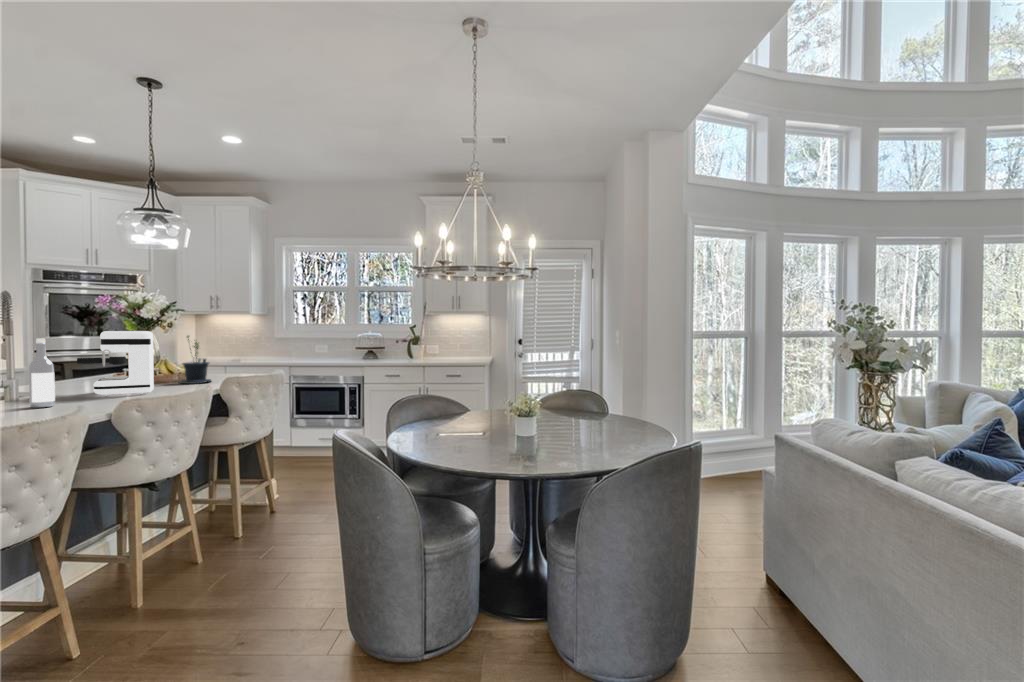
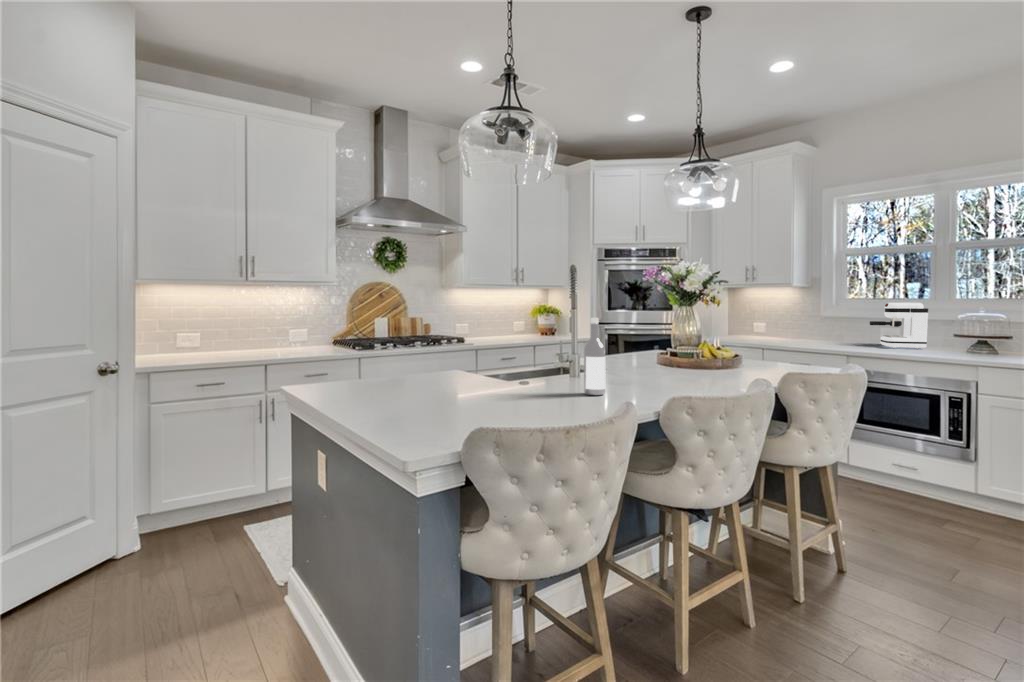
coffee maker: present [77,331,154,396] -> present [870,303,928,349]
potted plant: present [180,335,211,384] -> none [723,313,763,376]

